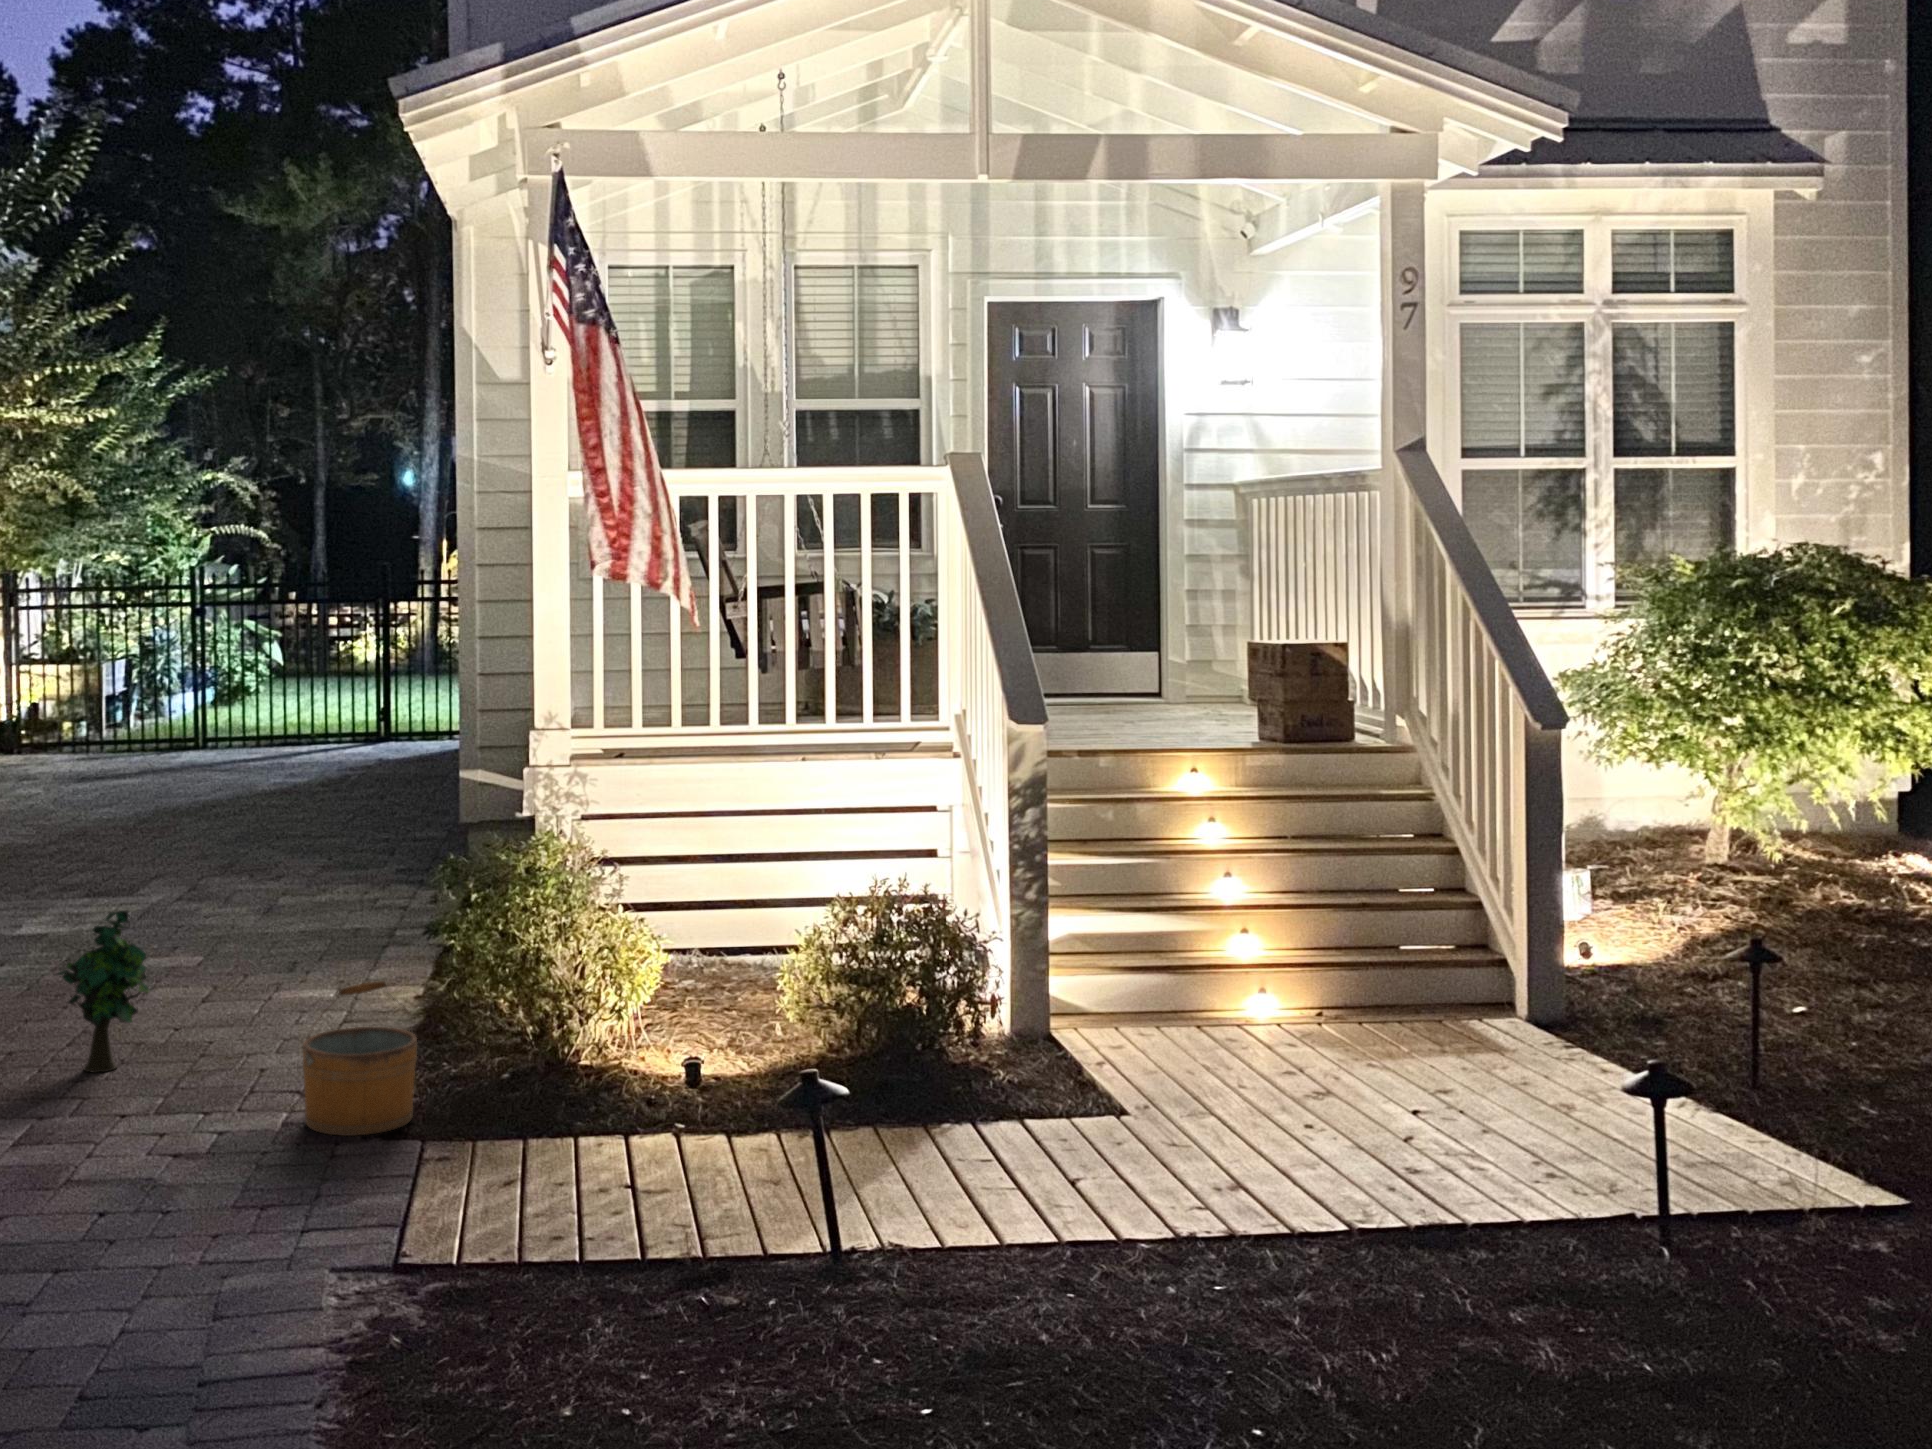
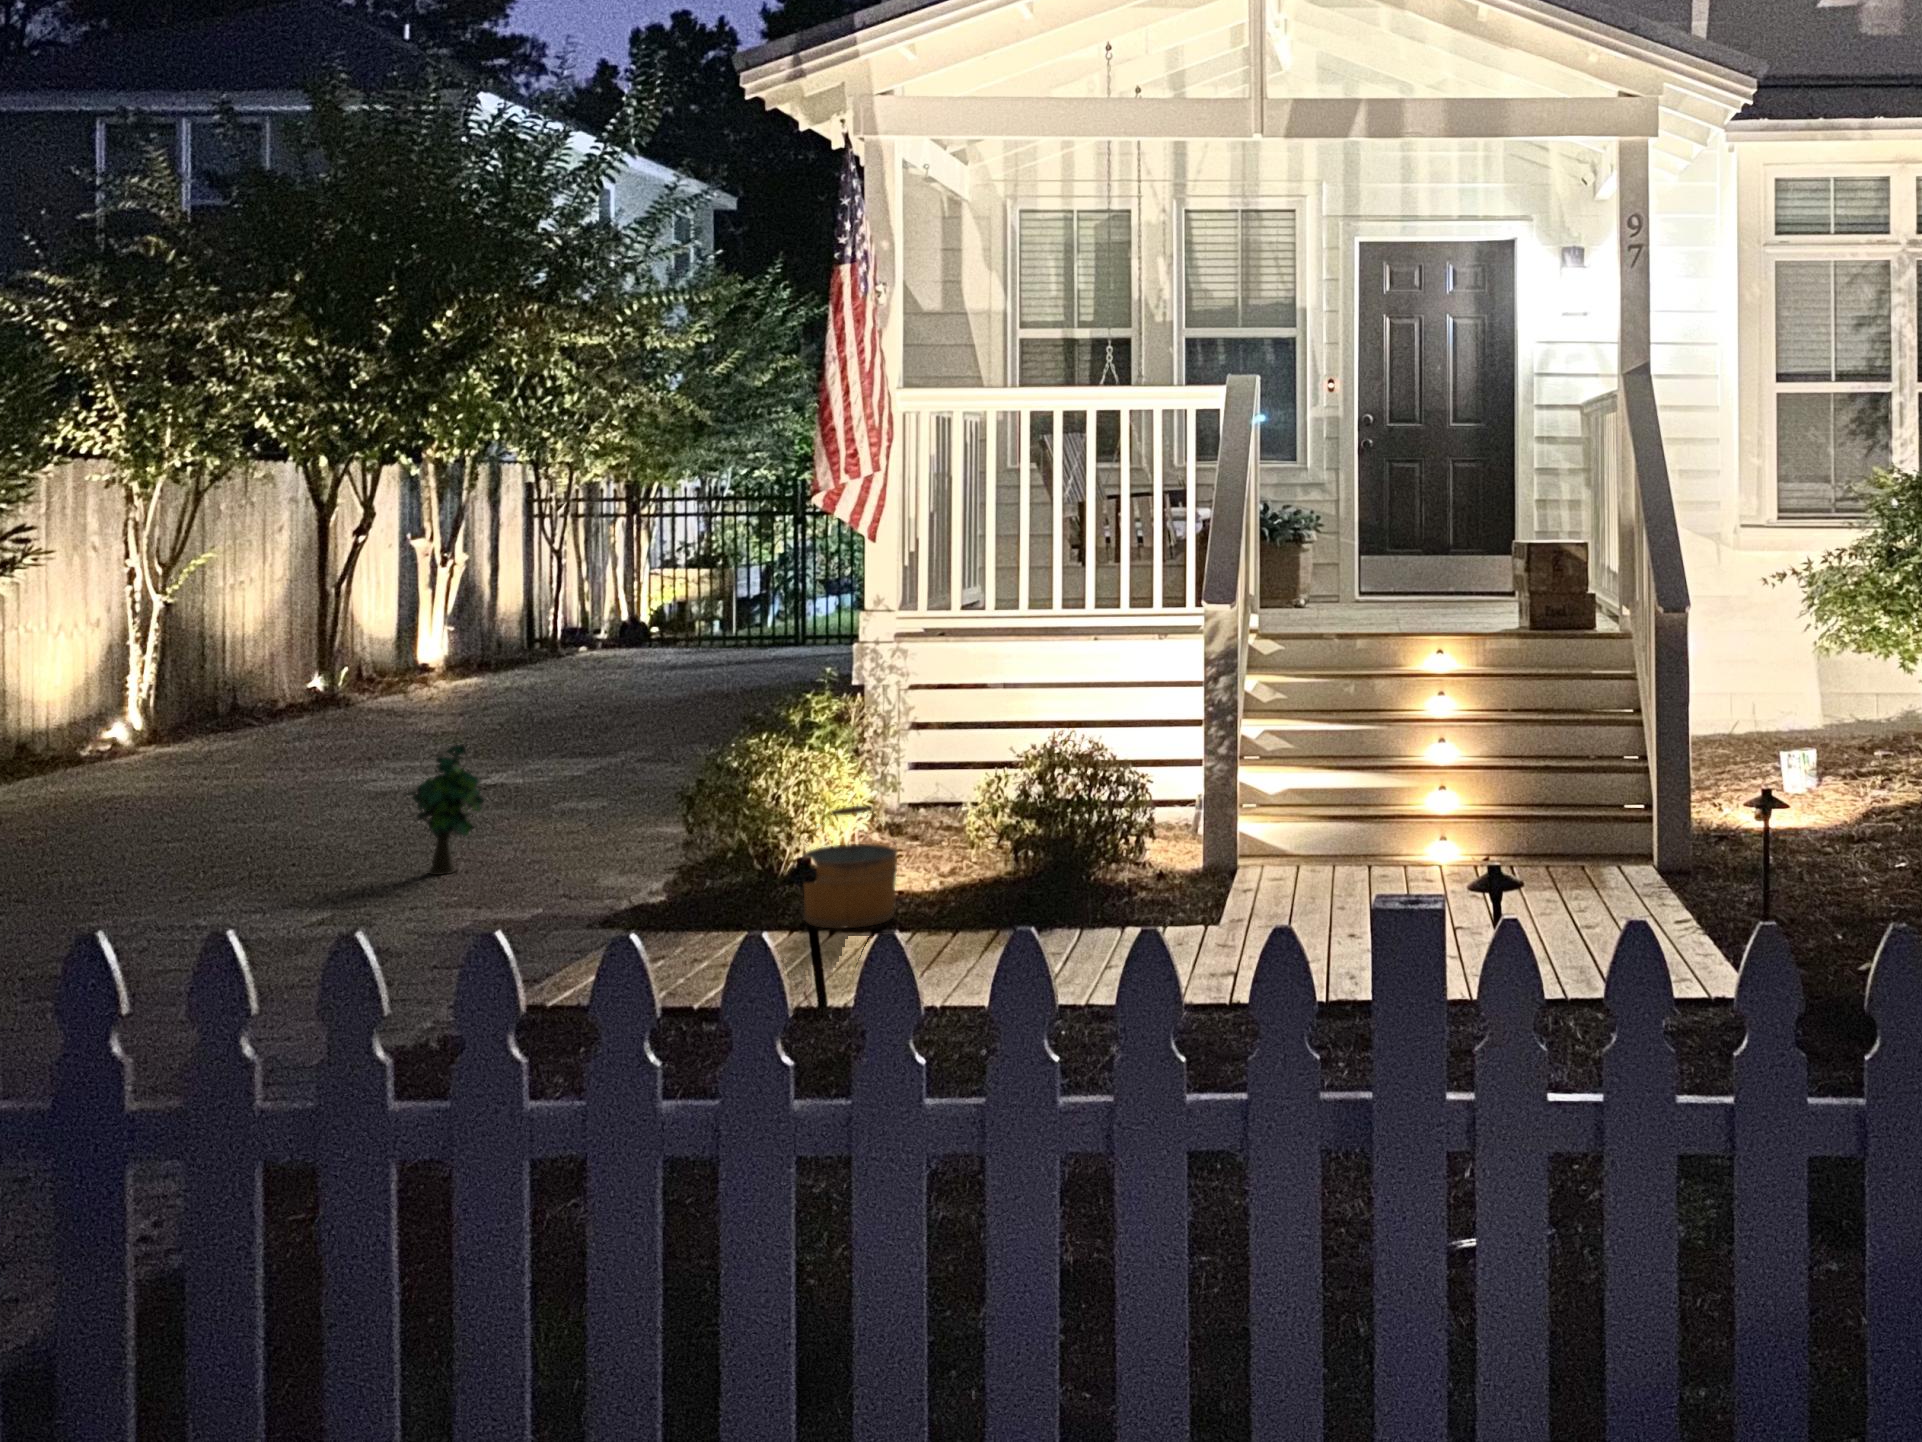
bucket: present [303,981,417,1136] -> present [802,805,897,929]

